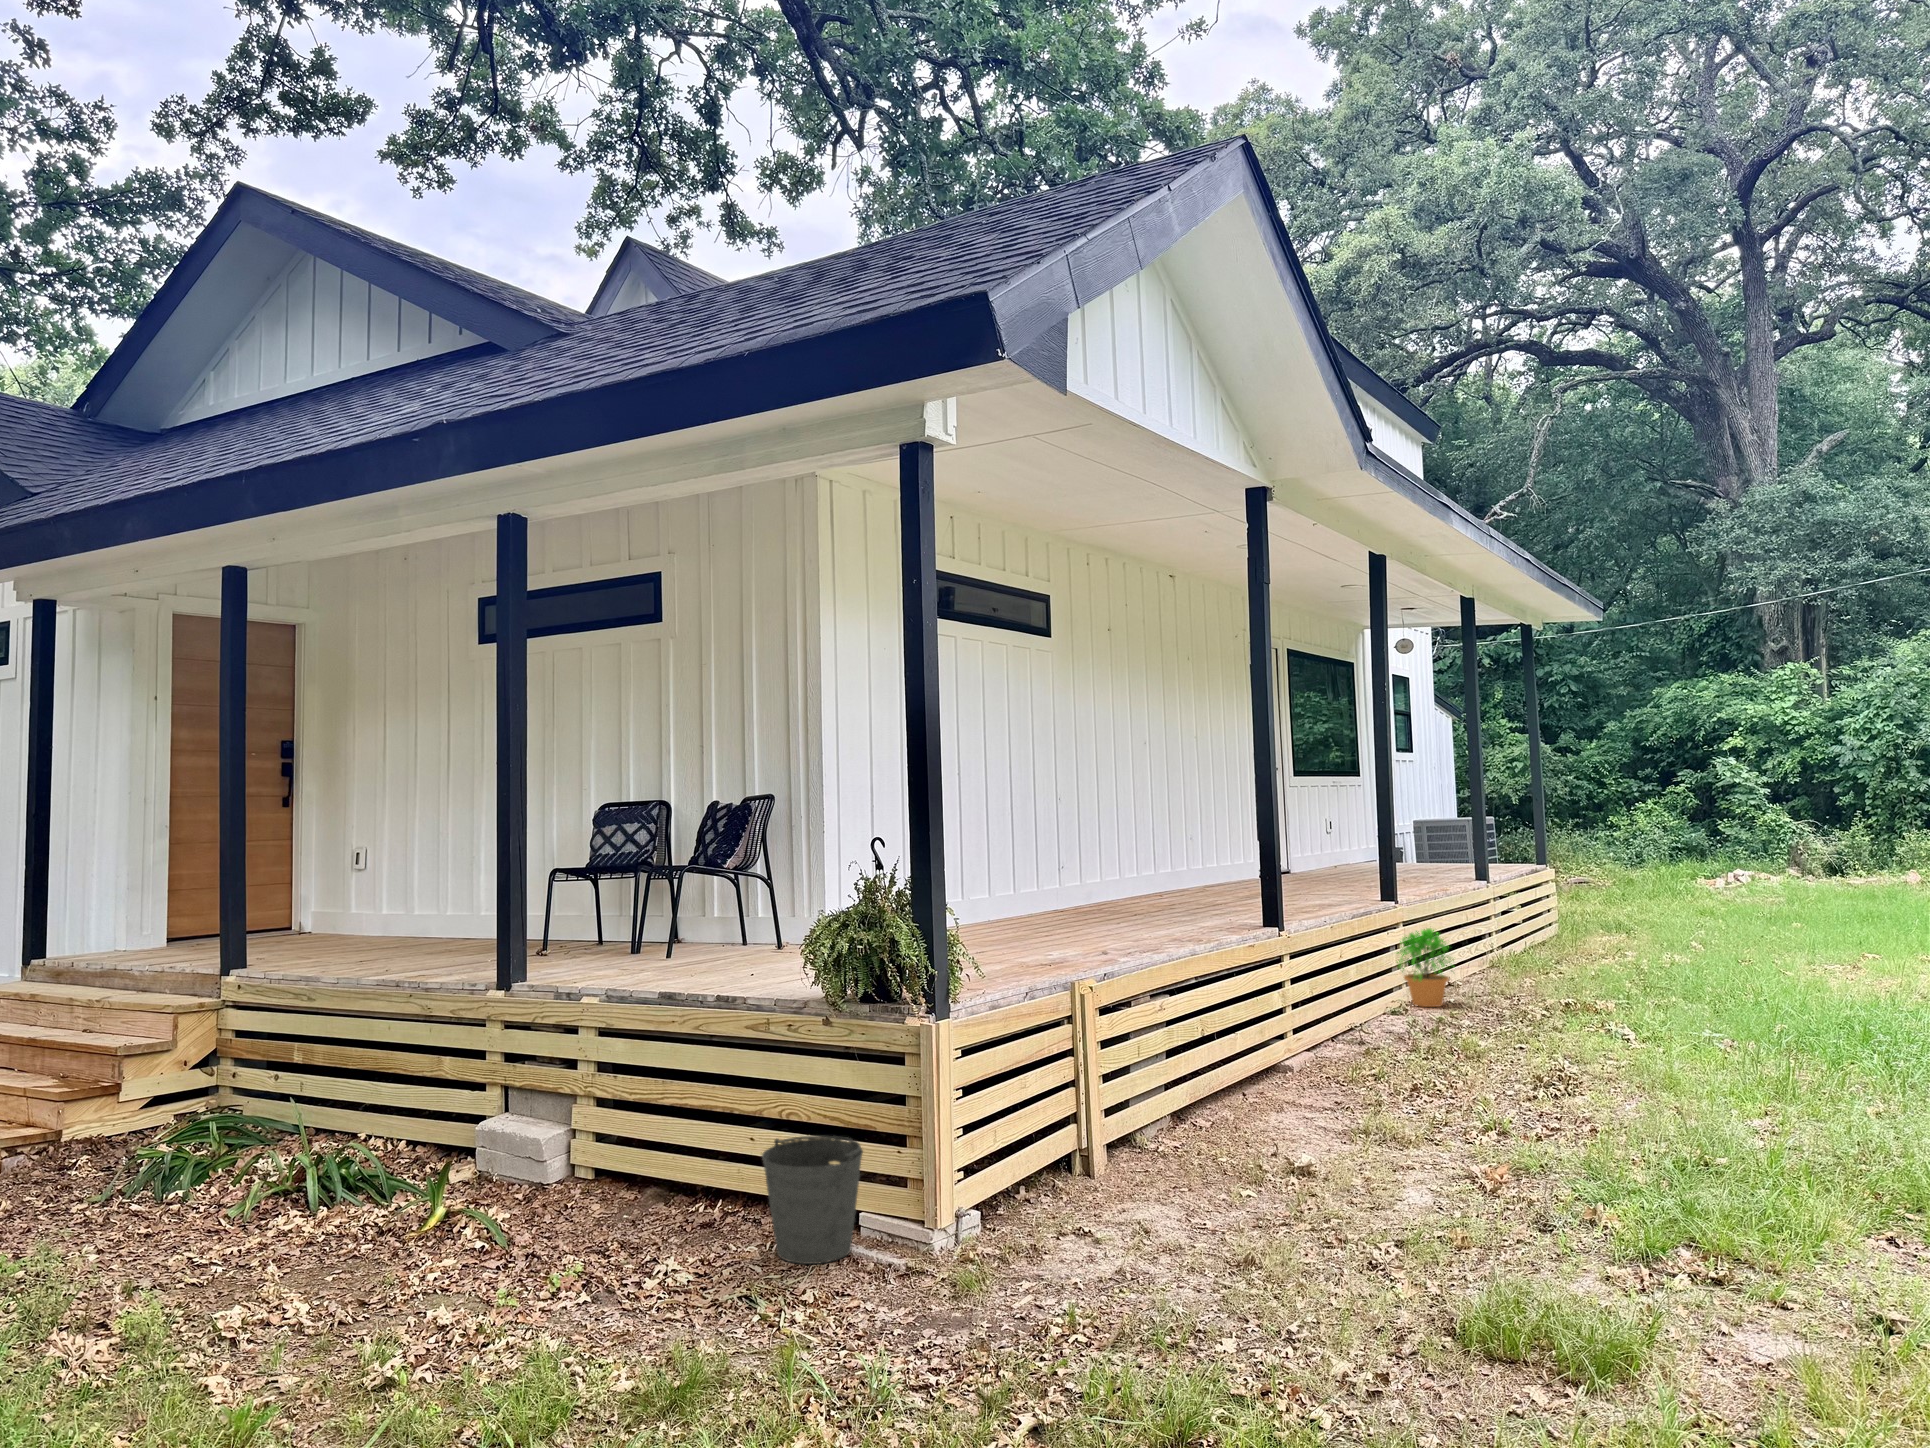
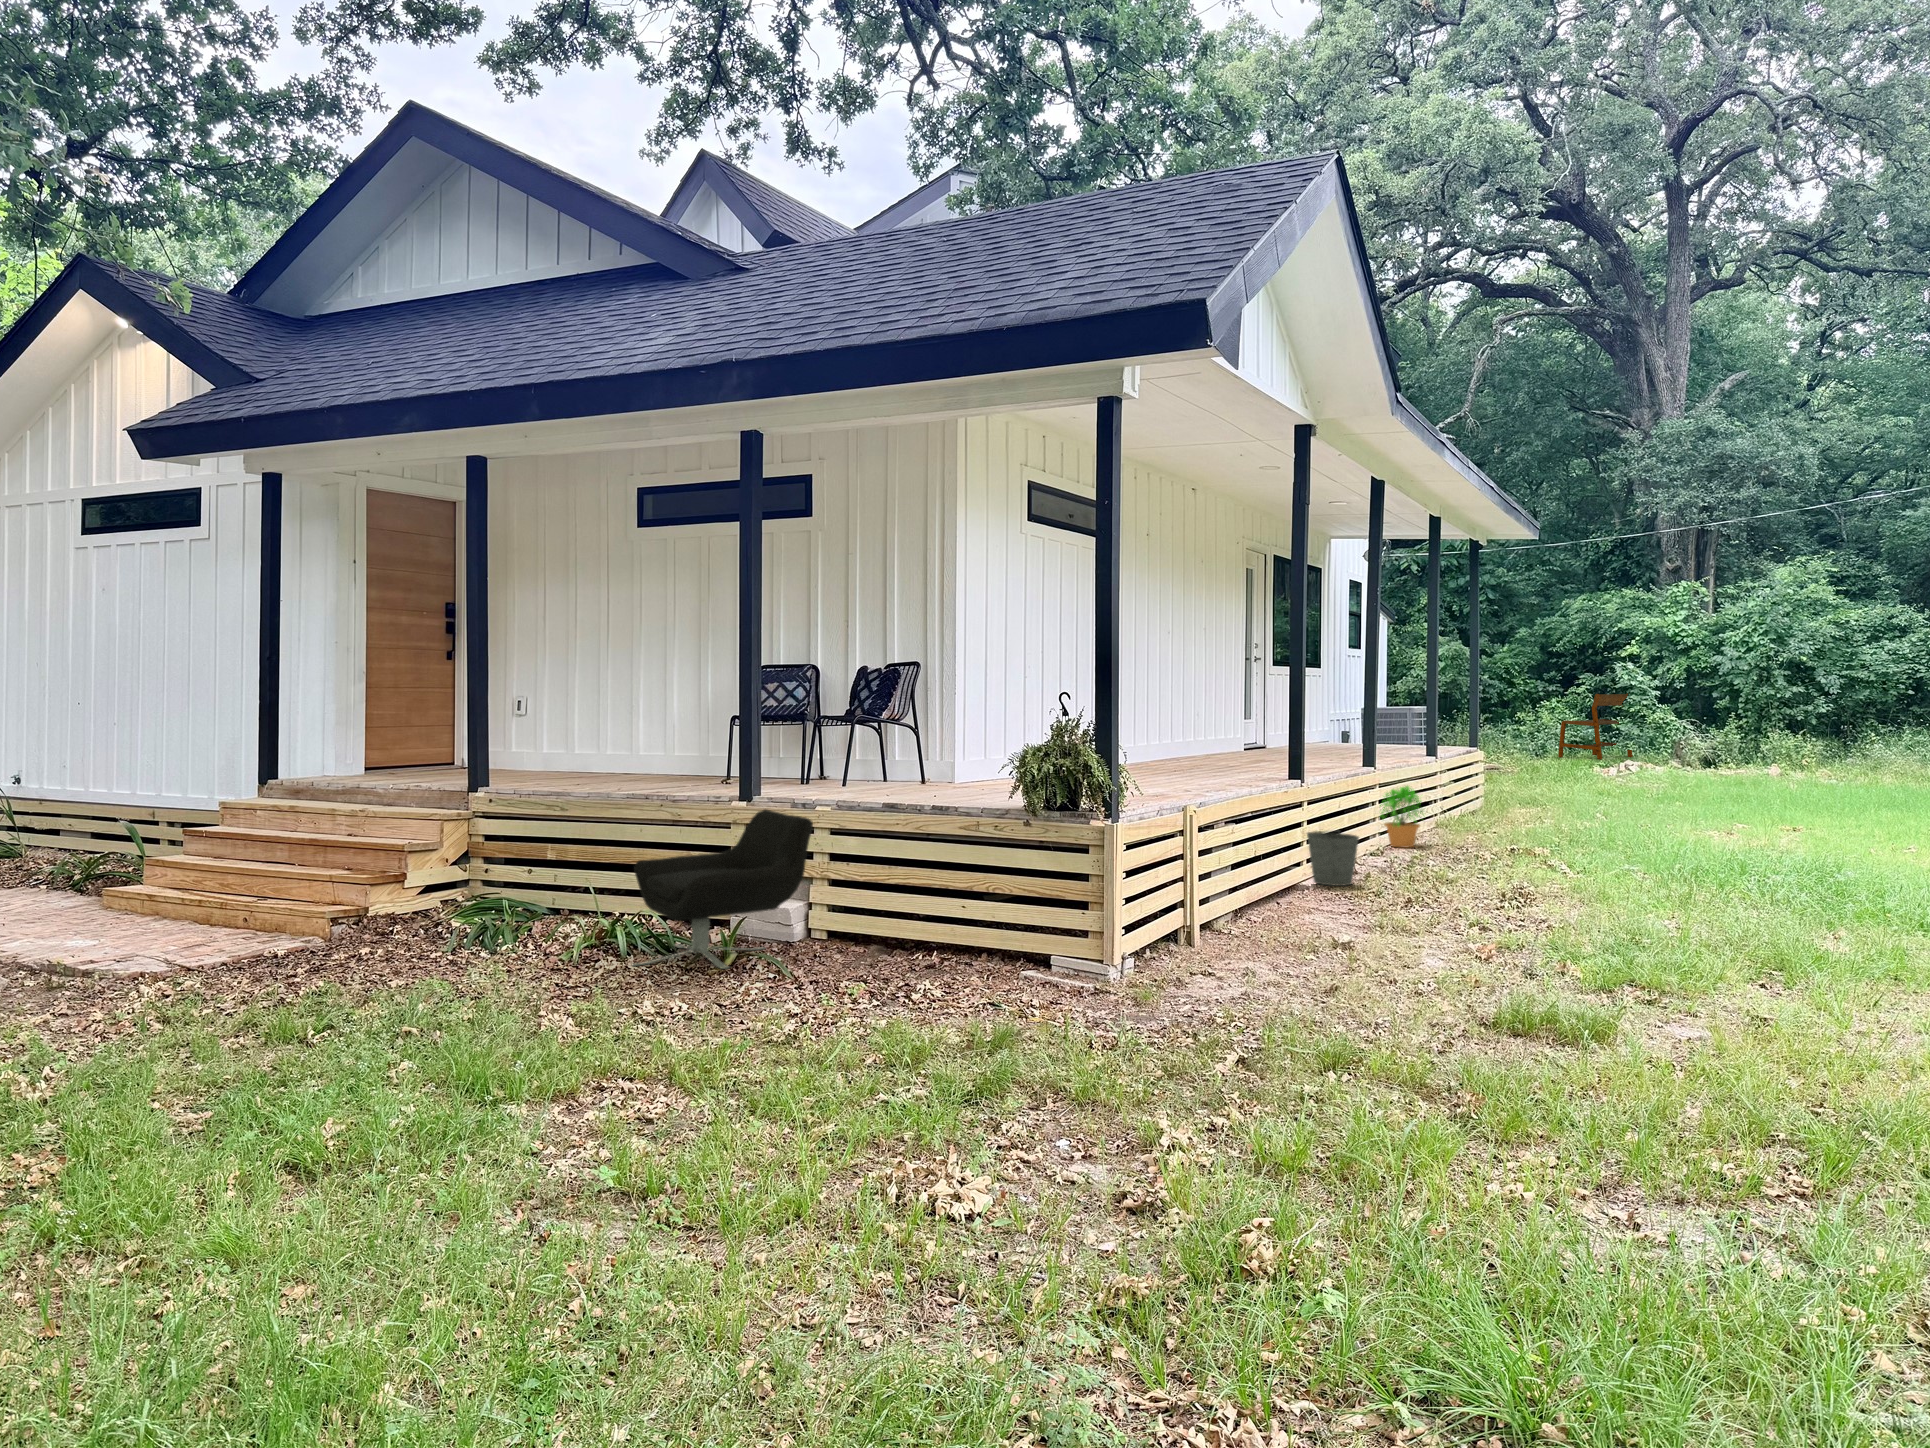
bench: none [1653,793,1744,871] -> present [1558,693,1633,759]
lounge chair: none [310,999,563,1232] -> present [632,809,813,969]
bucket: present [762,1136,863,1264] -> present [1307,831,1359,886]

